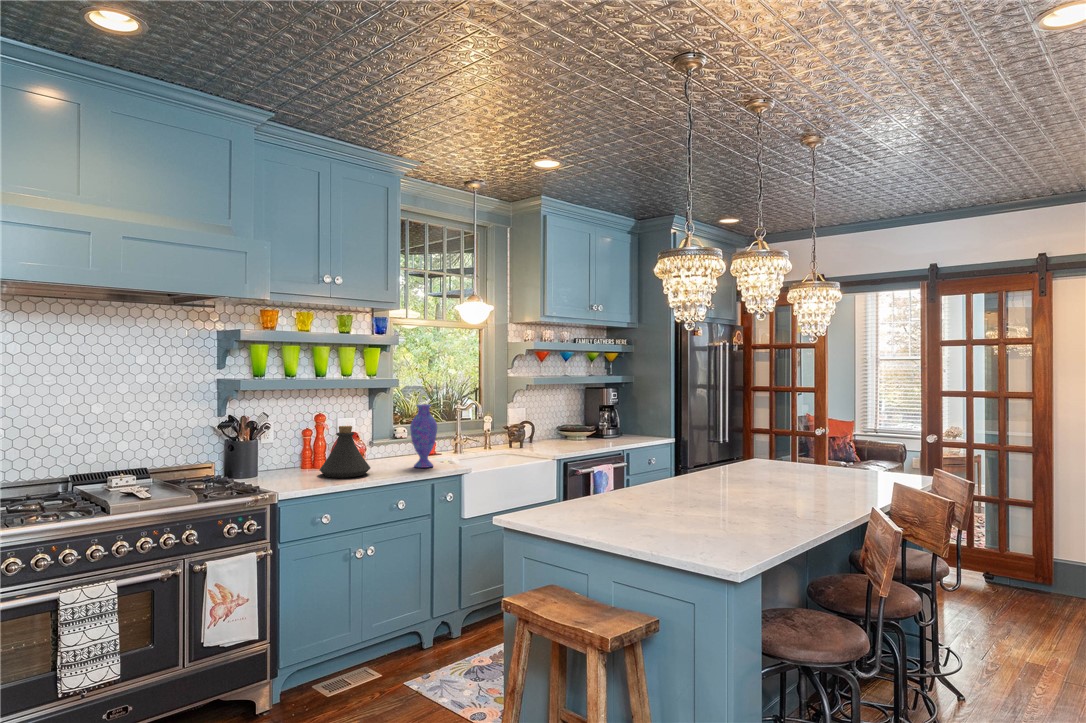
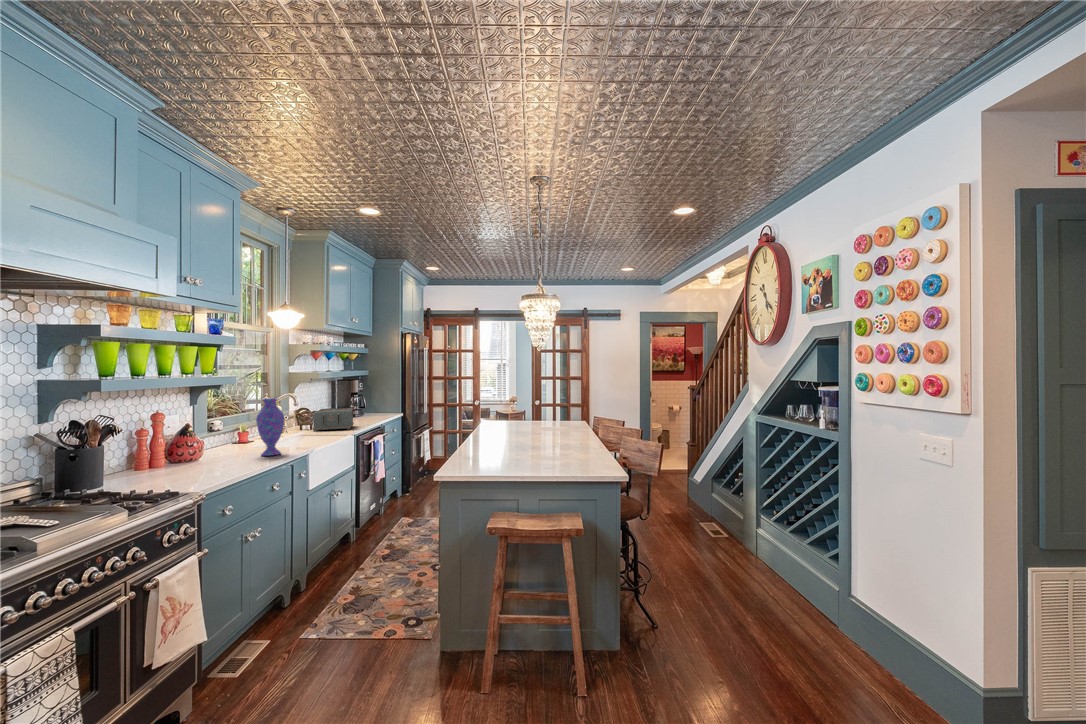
toaster: none [535,420,591,448] -> present [313,408,354,432]
bottle: present [319,426,370,478] -> none [184,422,243,475]

